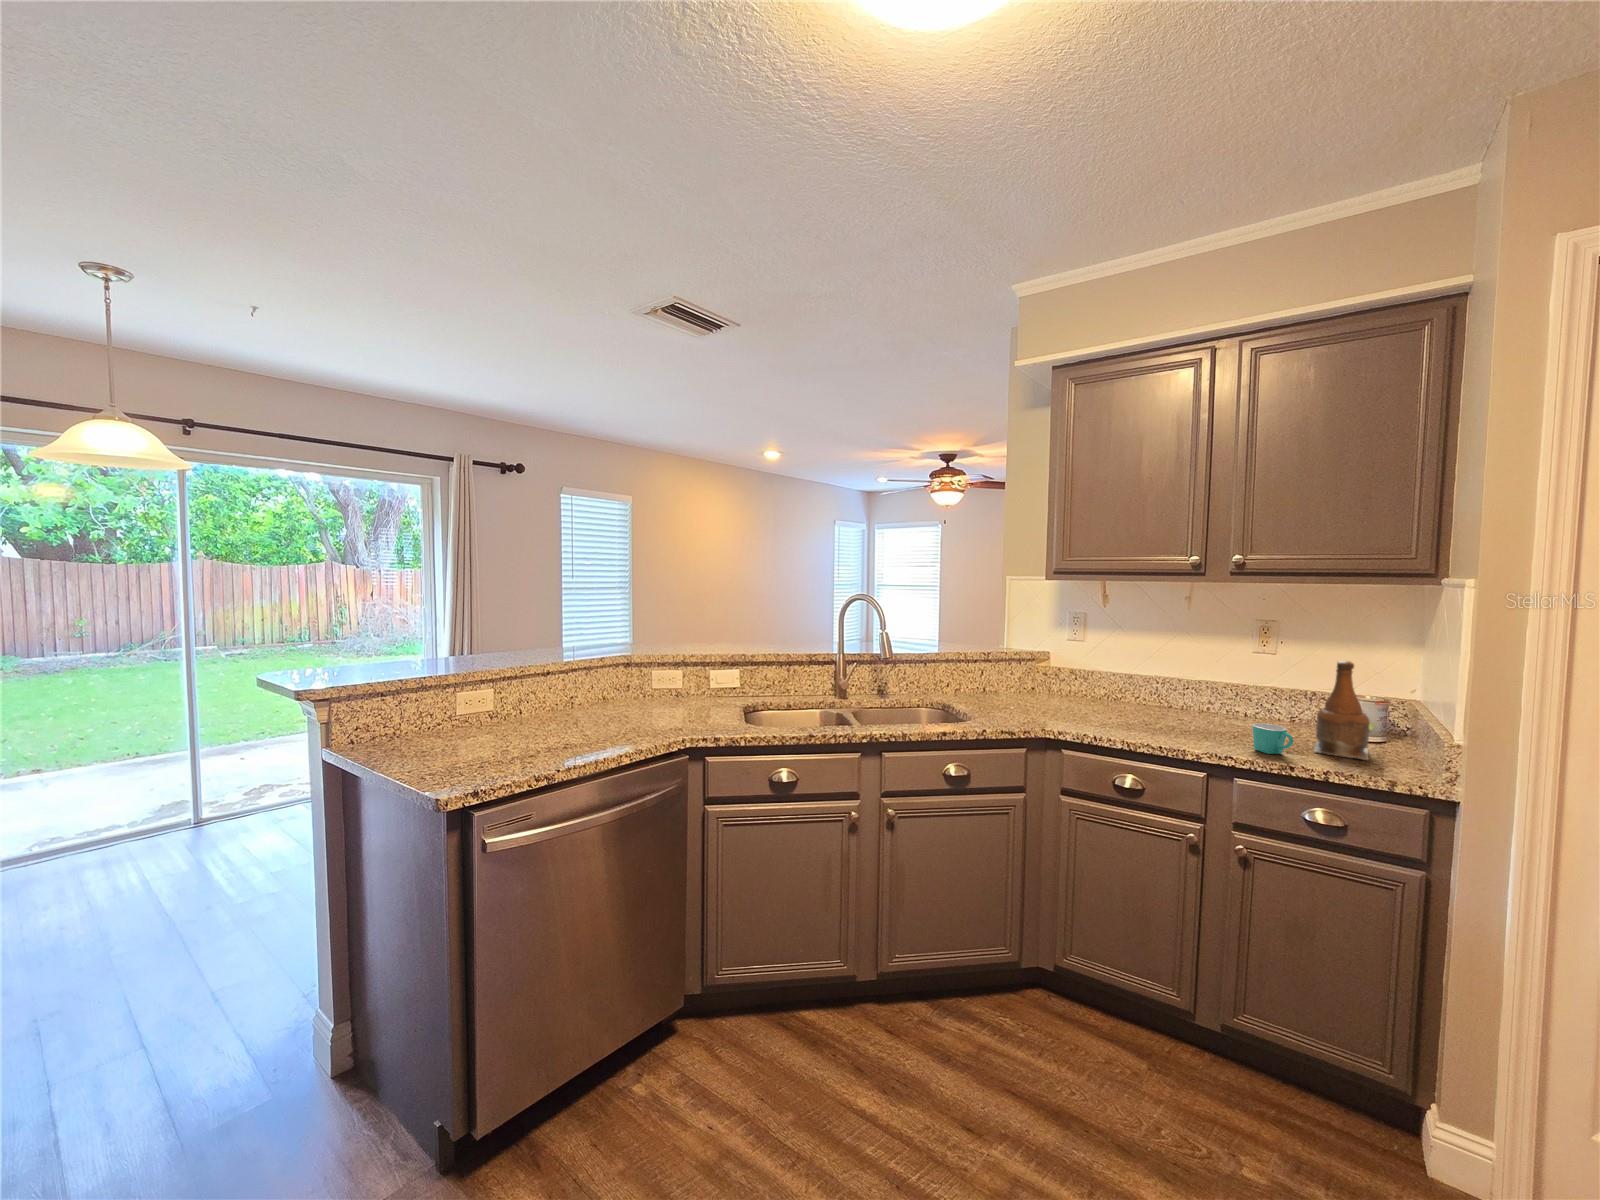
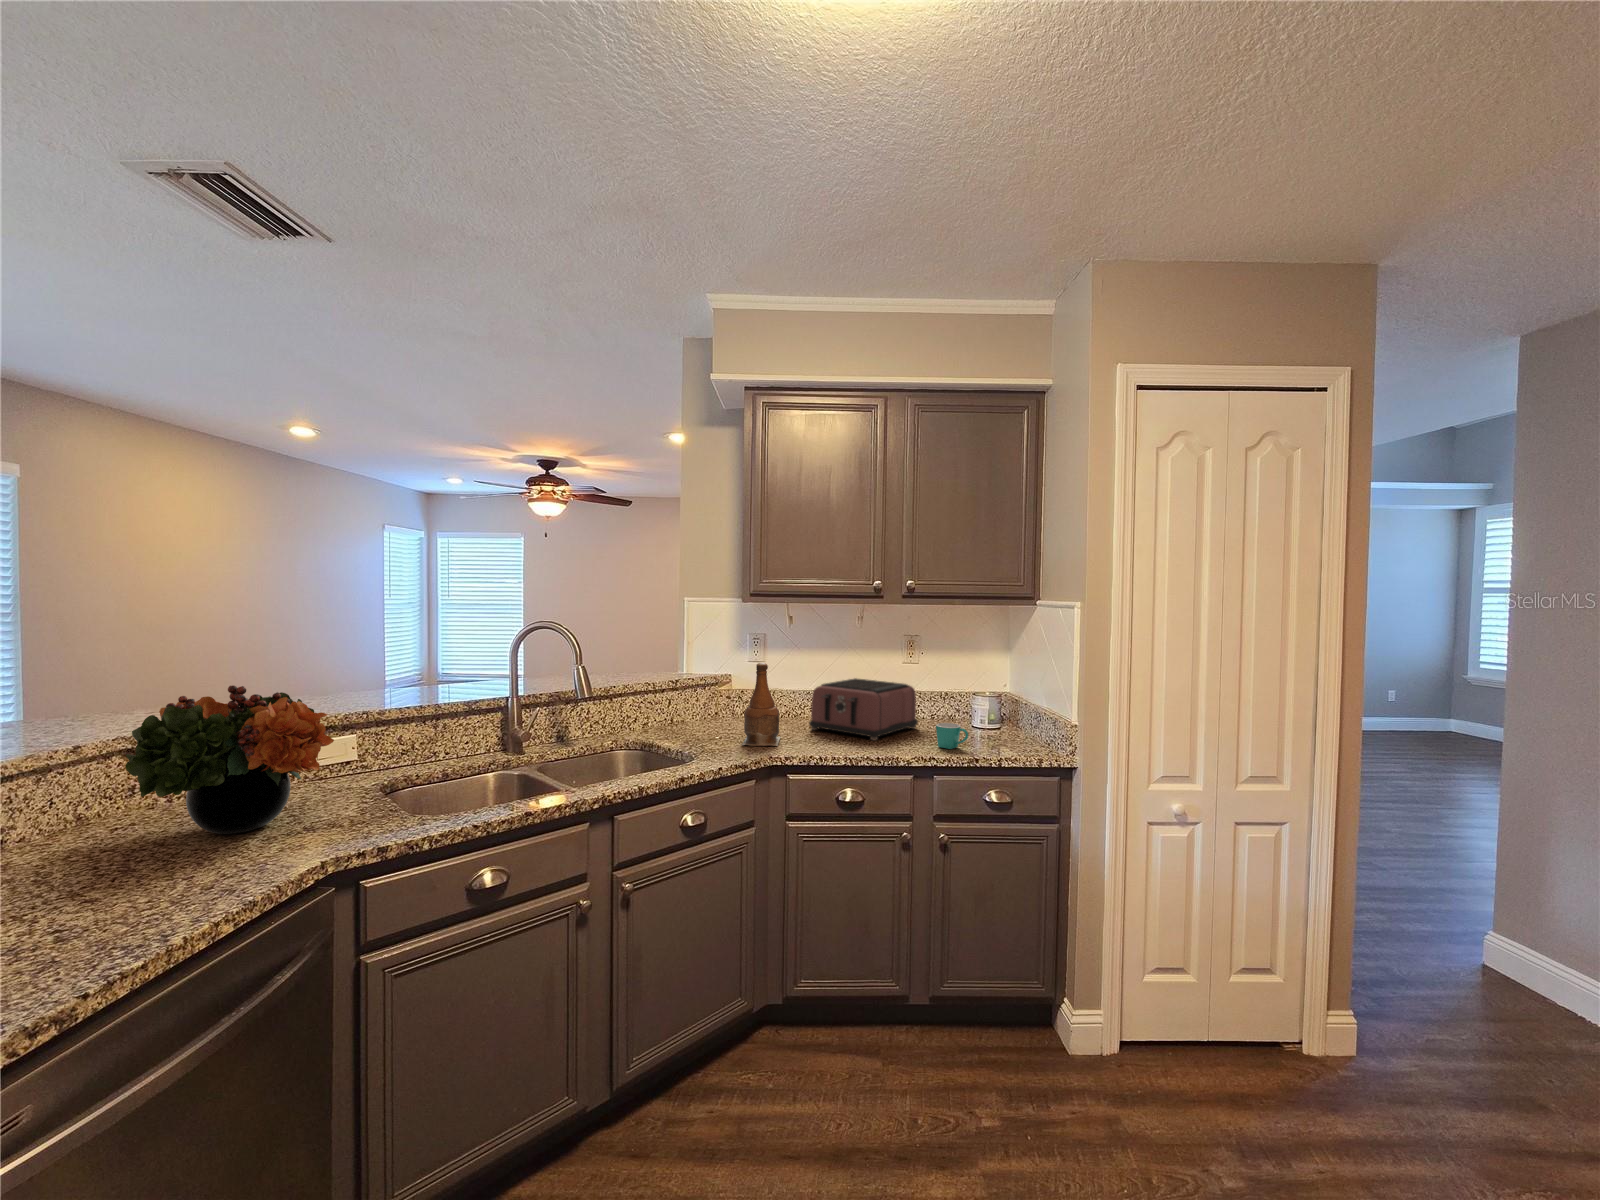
flower arrangement: none [603,629,707,718] -> present [125,685,334,834]
bottle: present [1314,661,1370,760] -> present [742,663,780,746]
toaster: none [1116,665,1255,732] -> present [809,678,918,740]

